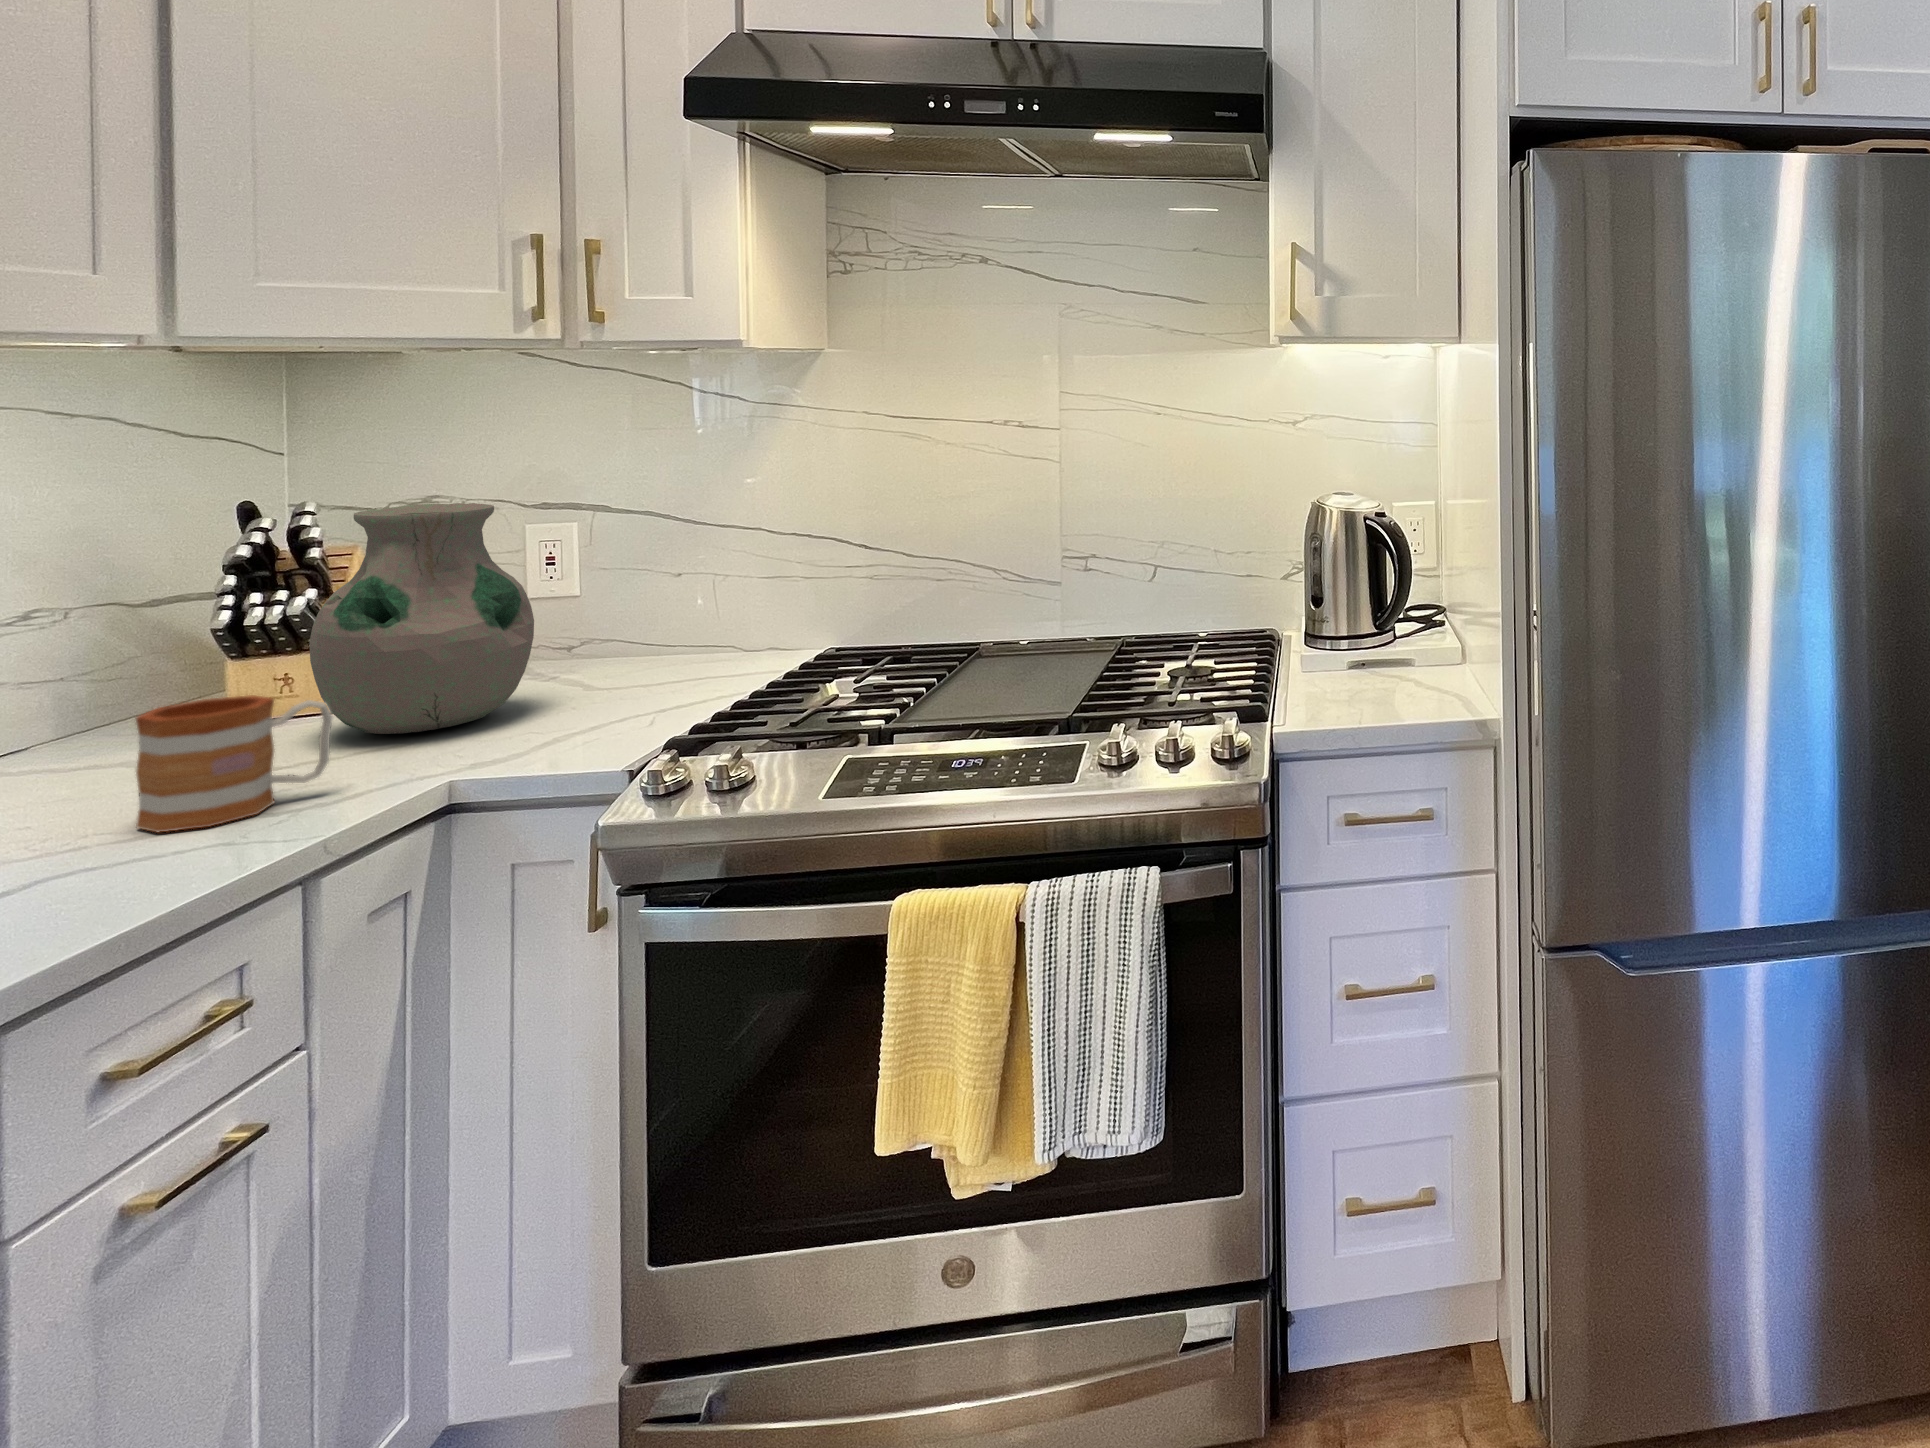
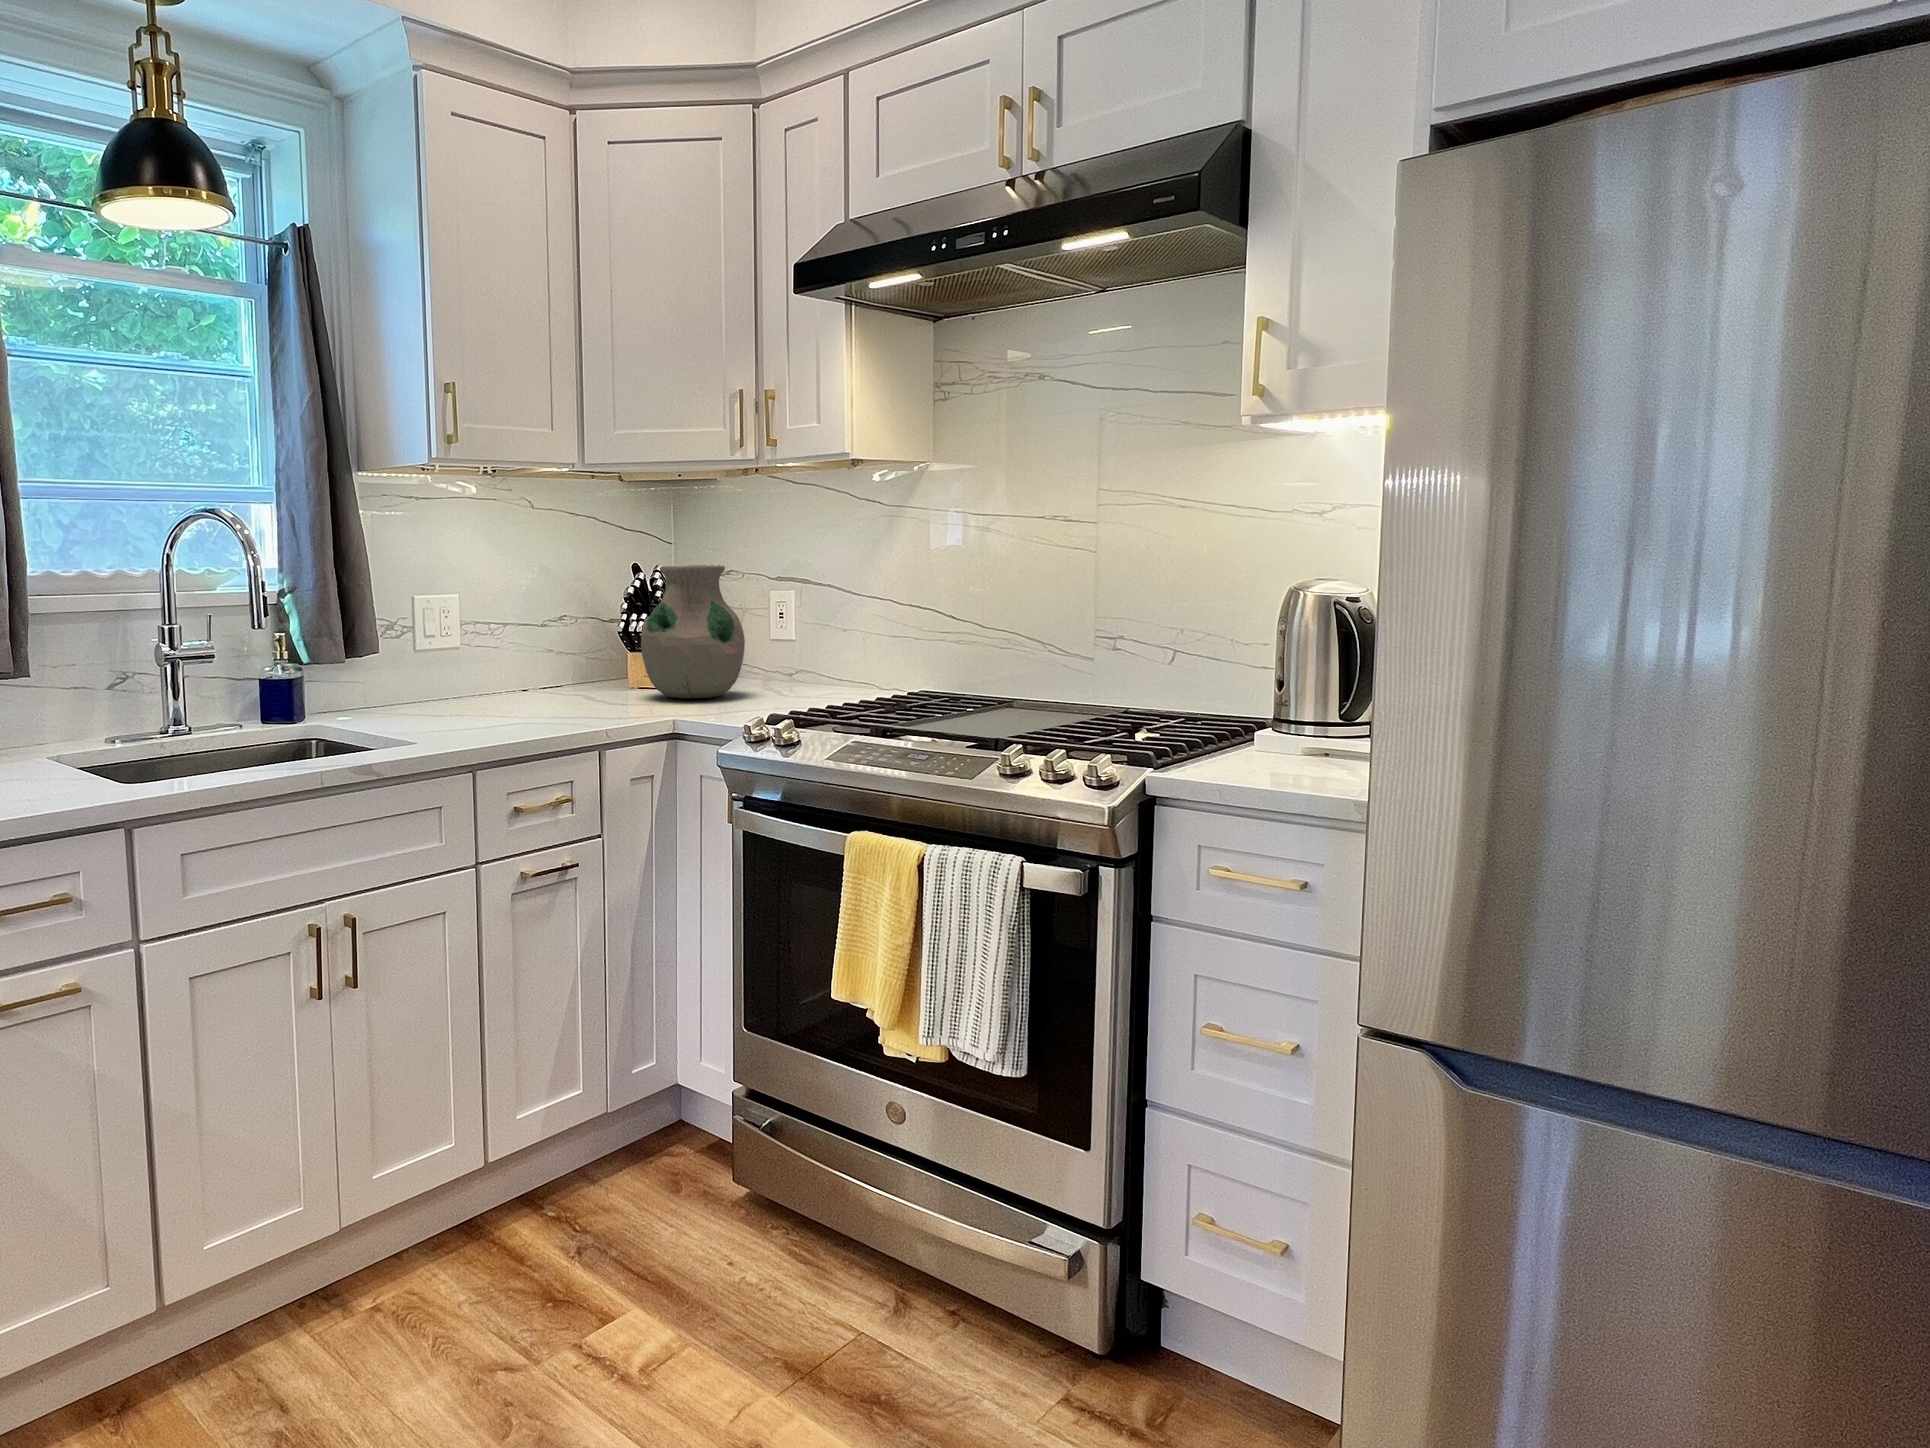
mug: present [136,695,332,832] -> none [550,655,624,718]

